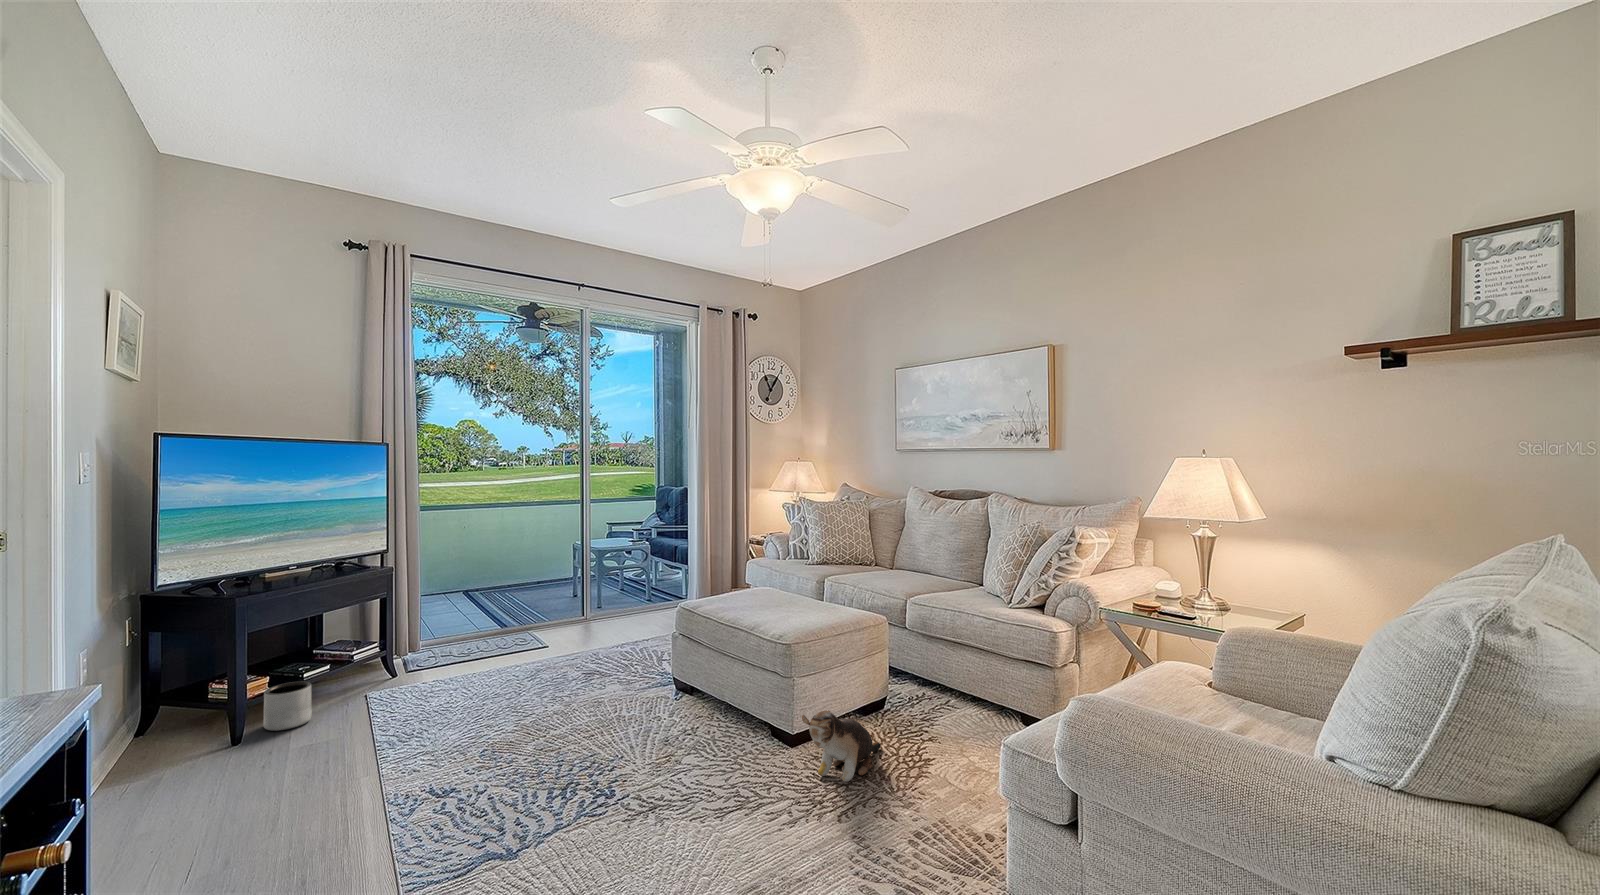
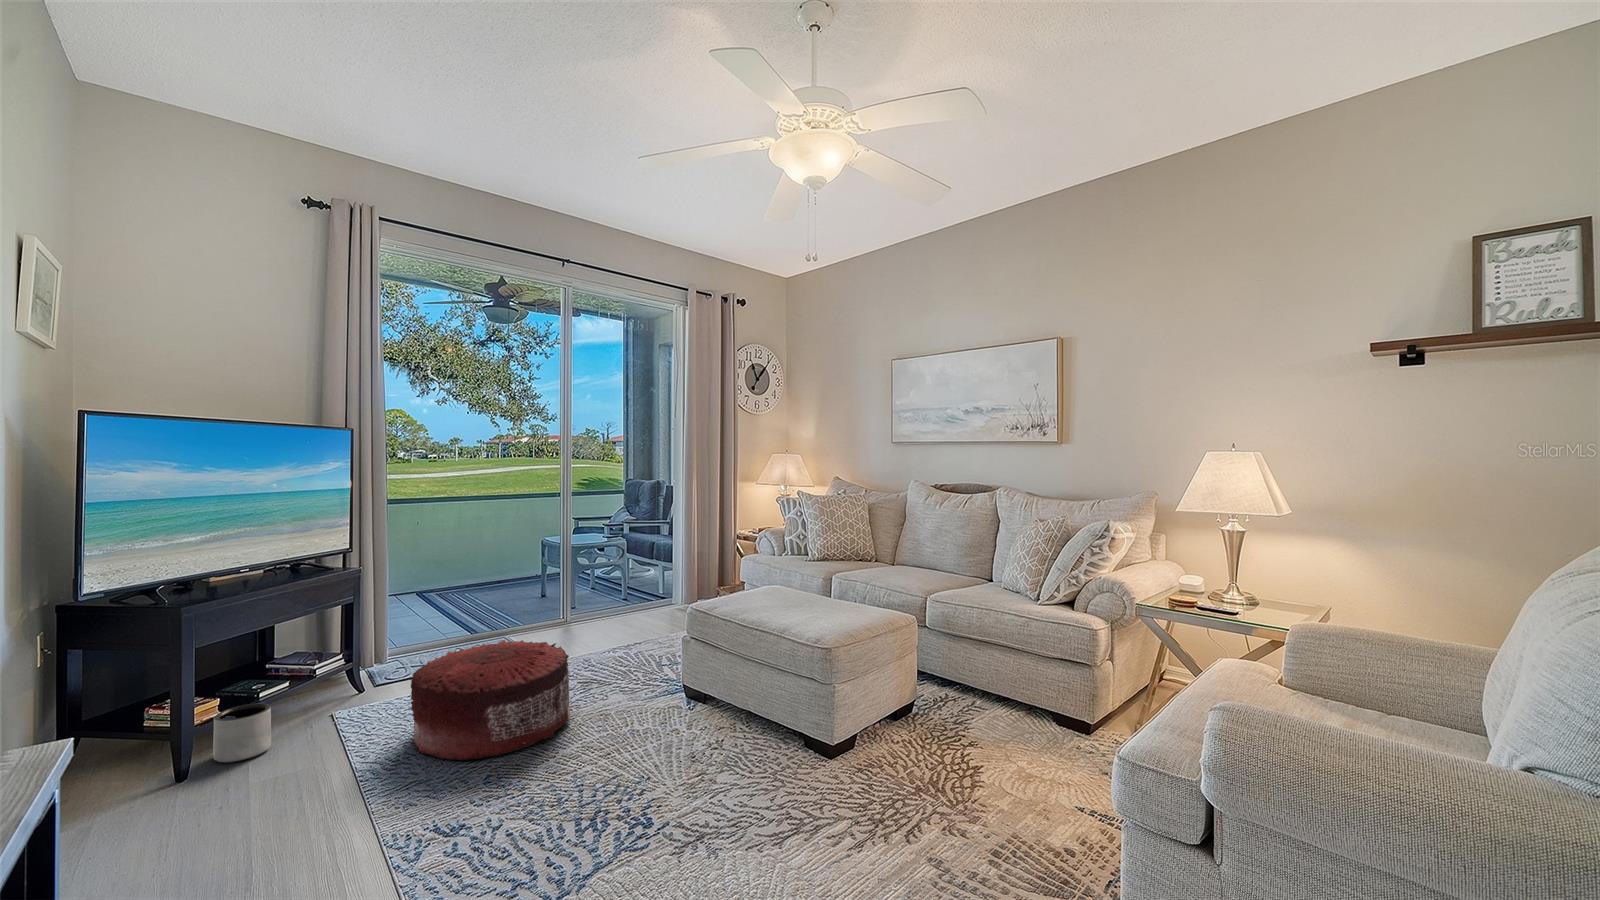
pouf: none [425,631,568,736] -> present [411,640,570,760]
plush toy: present [802,710,881,782] -> none [856,720,924,796]

